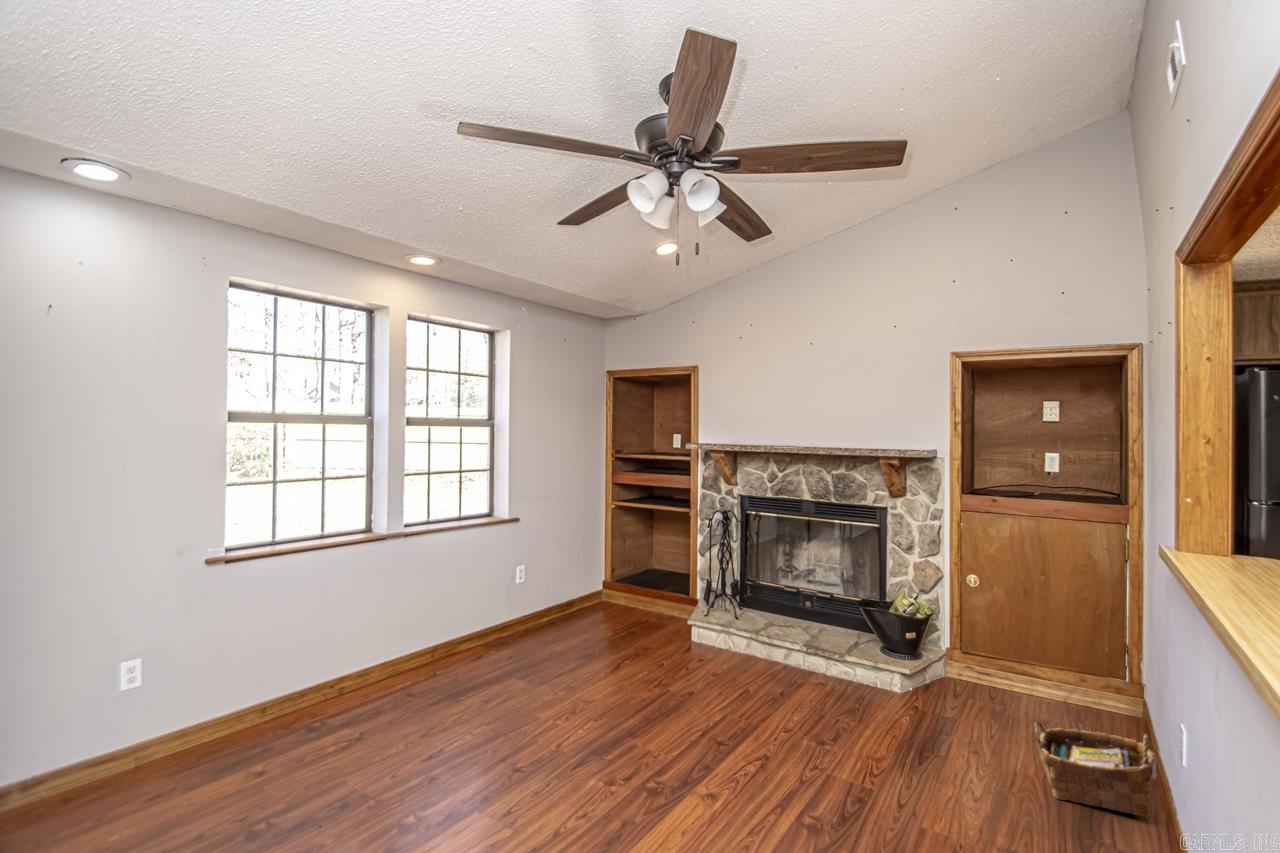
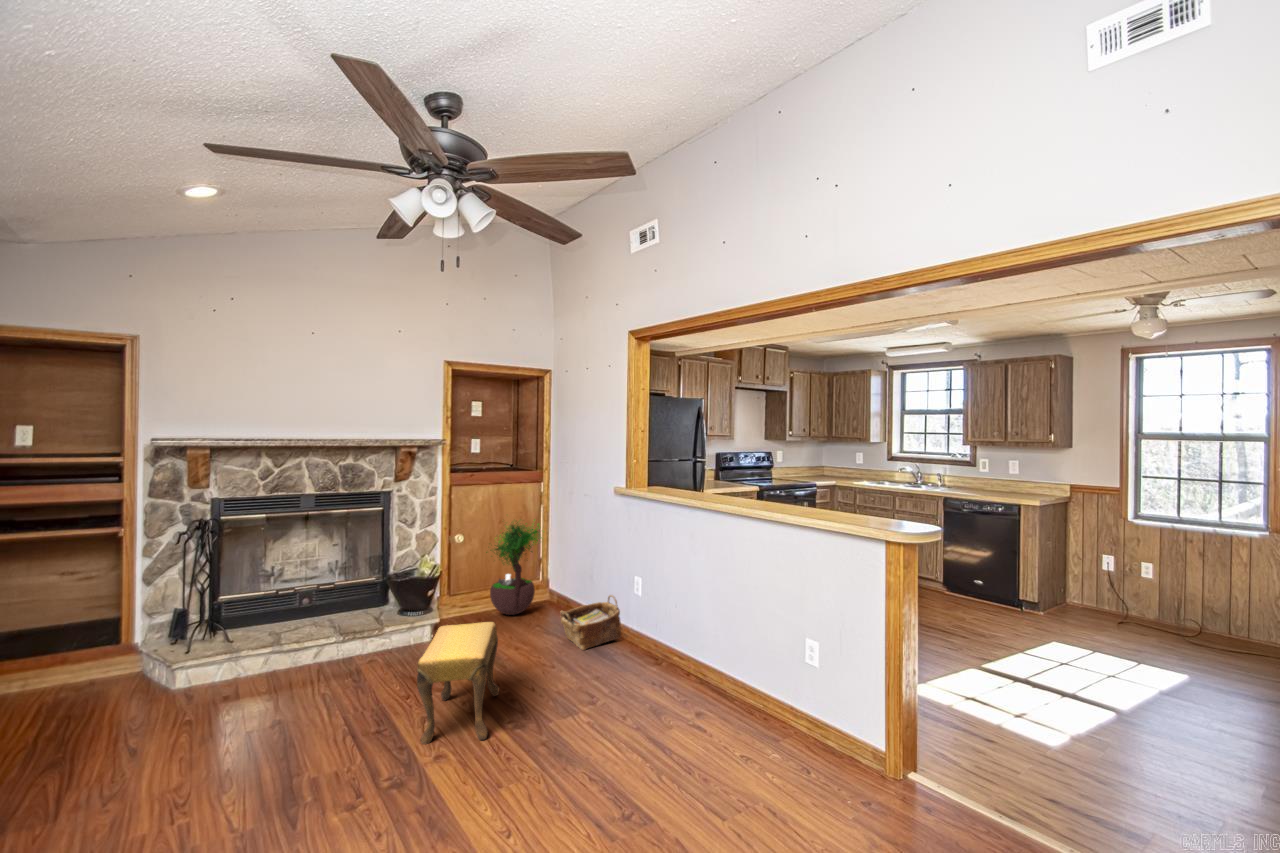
potted tree: none [983,559,1086,708] -> present [486,519,542,615]
footstool: none [725,665,858,808] -> present [417,622,499,744]

